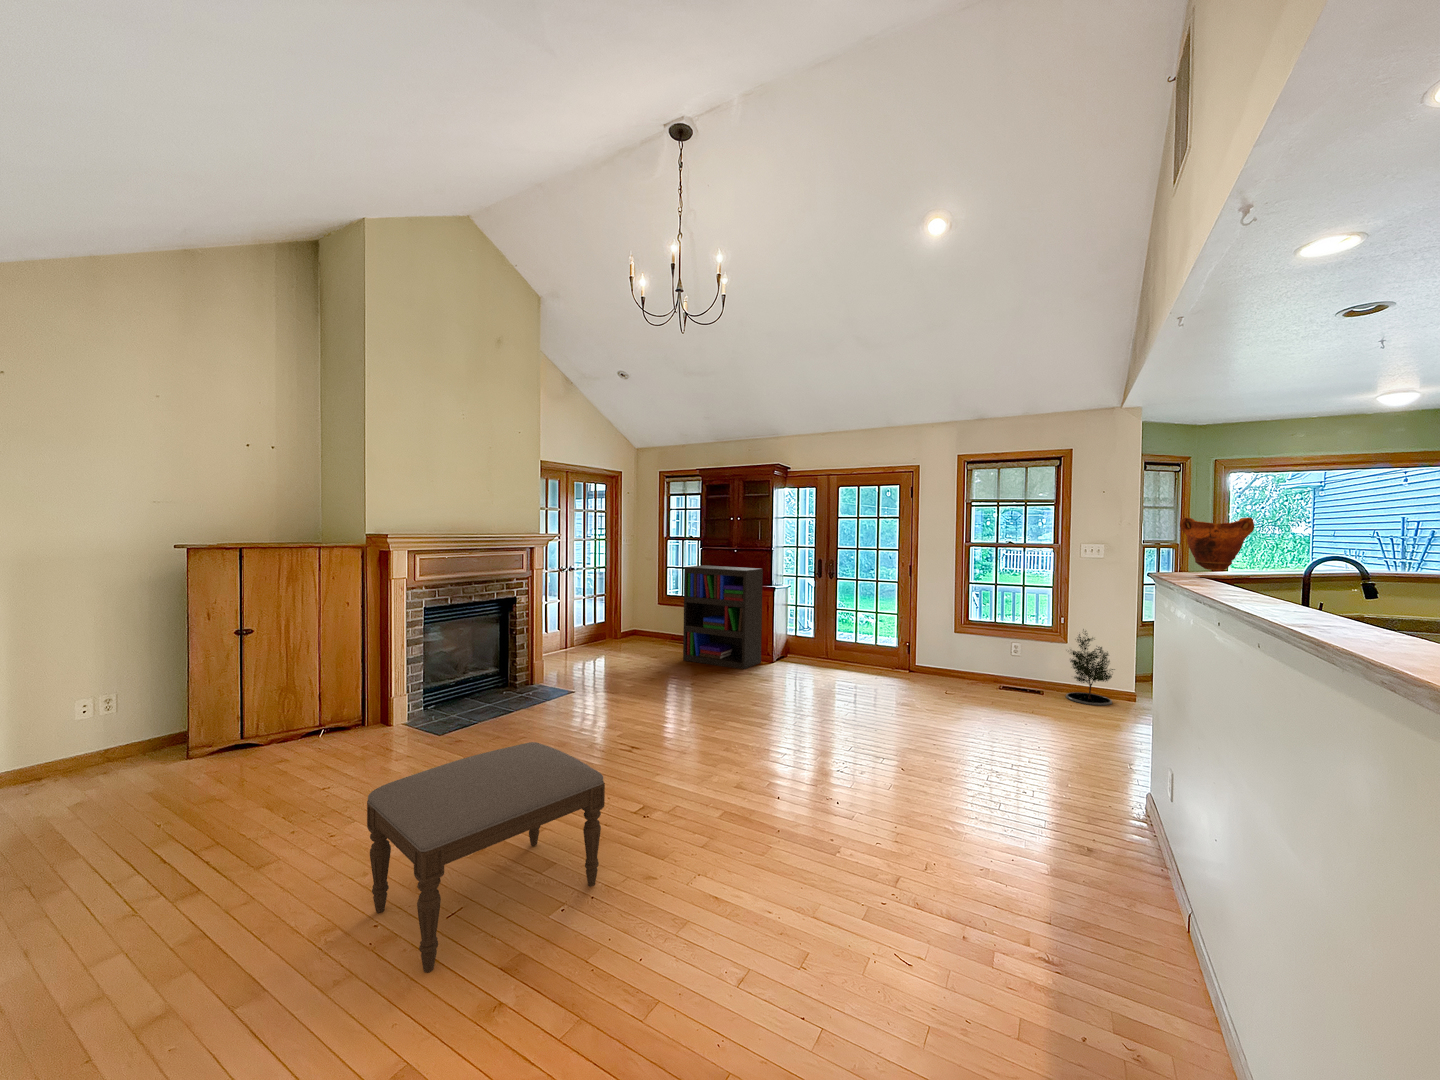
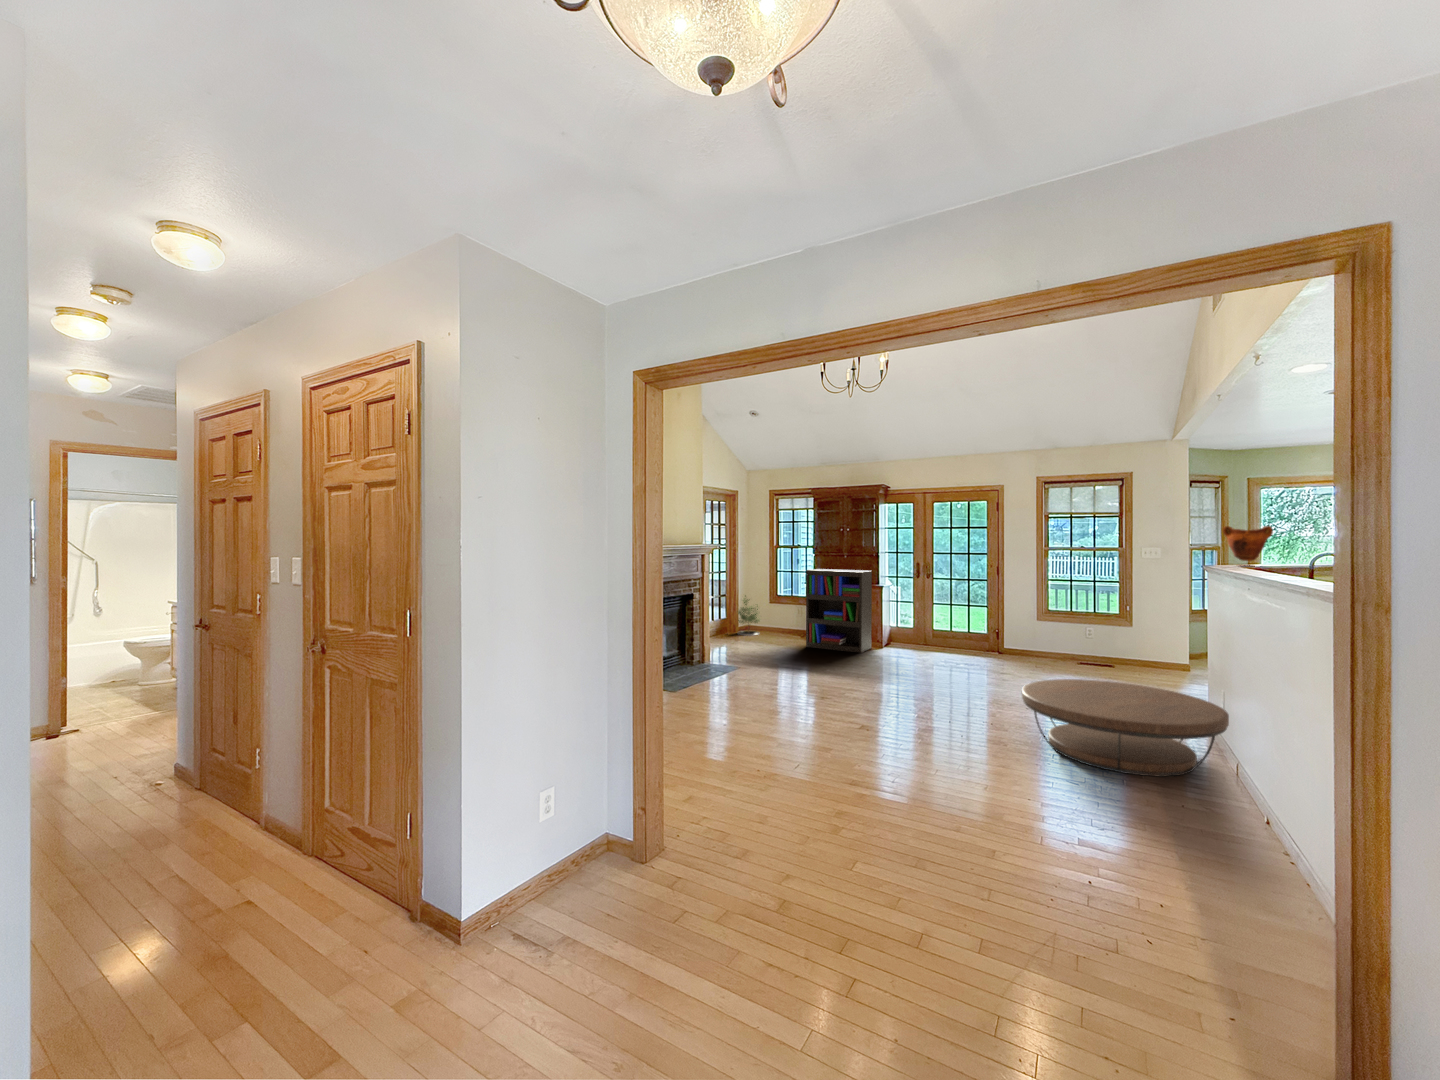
potted tree: present [1066,629,1115,706] -> present [738,595,759,636]
coffee table: none [869,741,1182,941] -> present [1022,679,1229,777]
ottoman: present [367,742,605,973] -> none [738,674,867,784]

